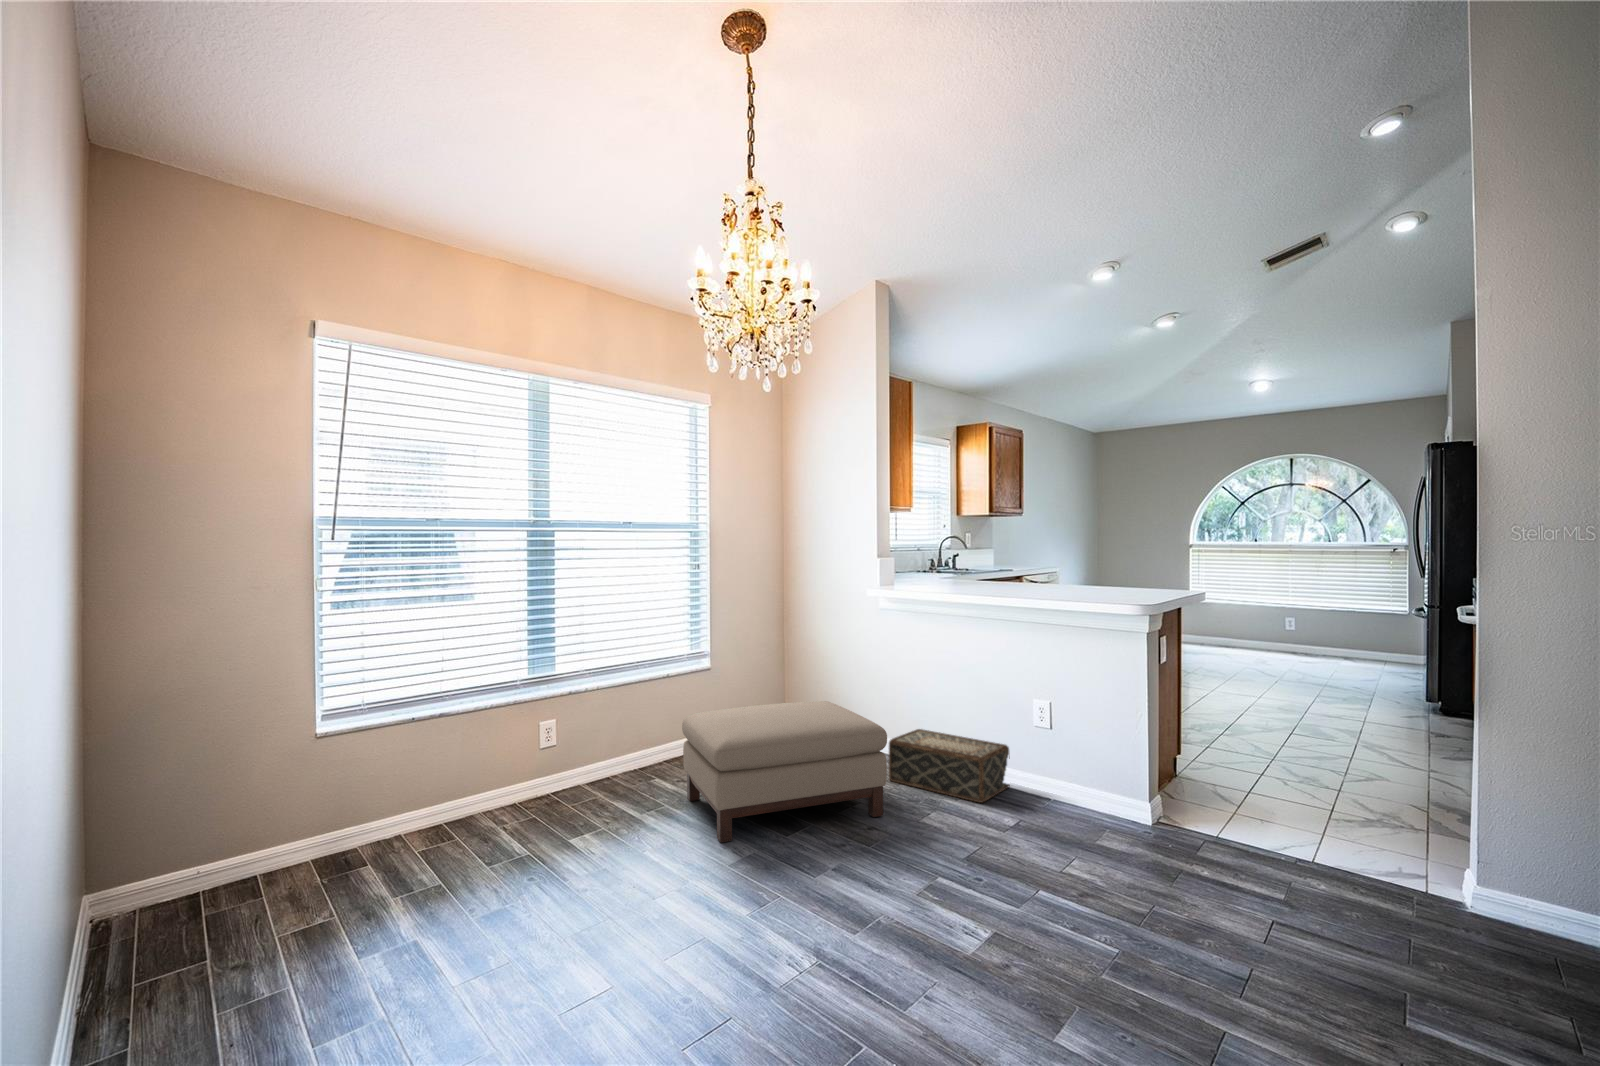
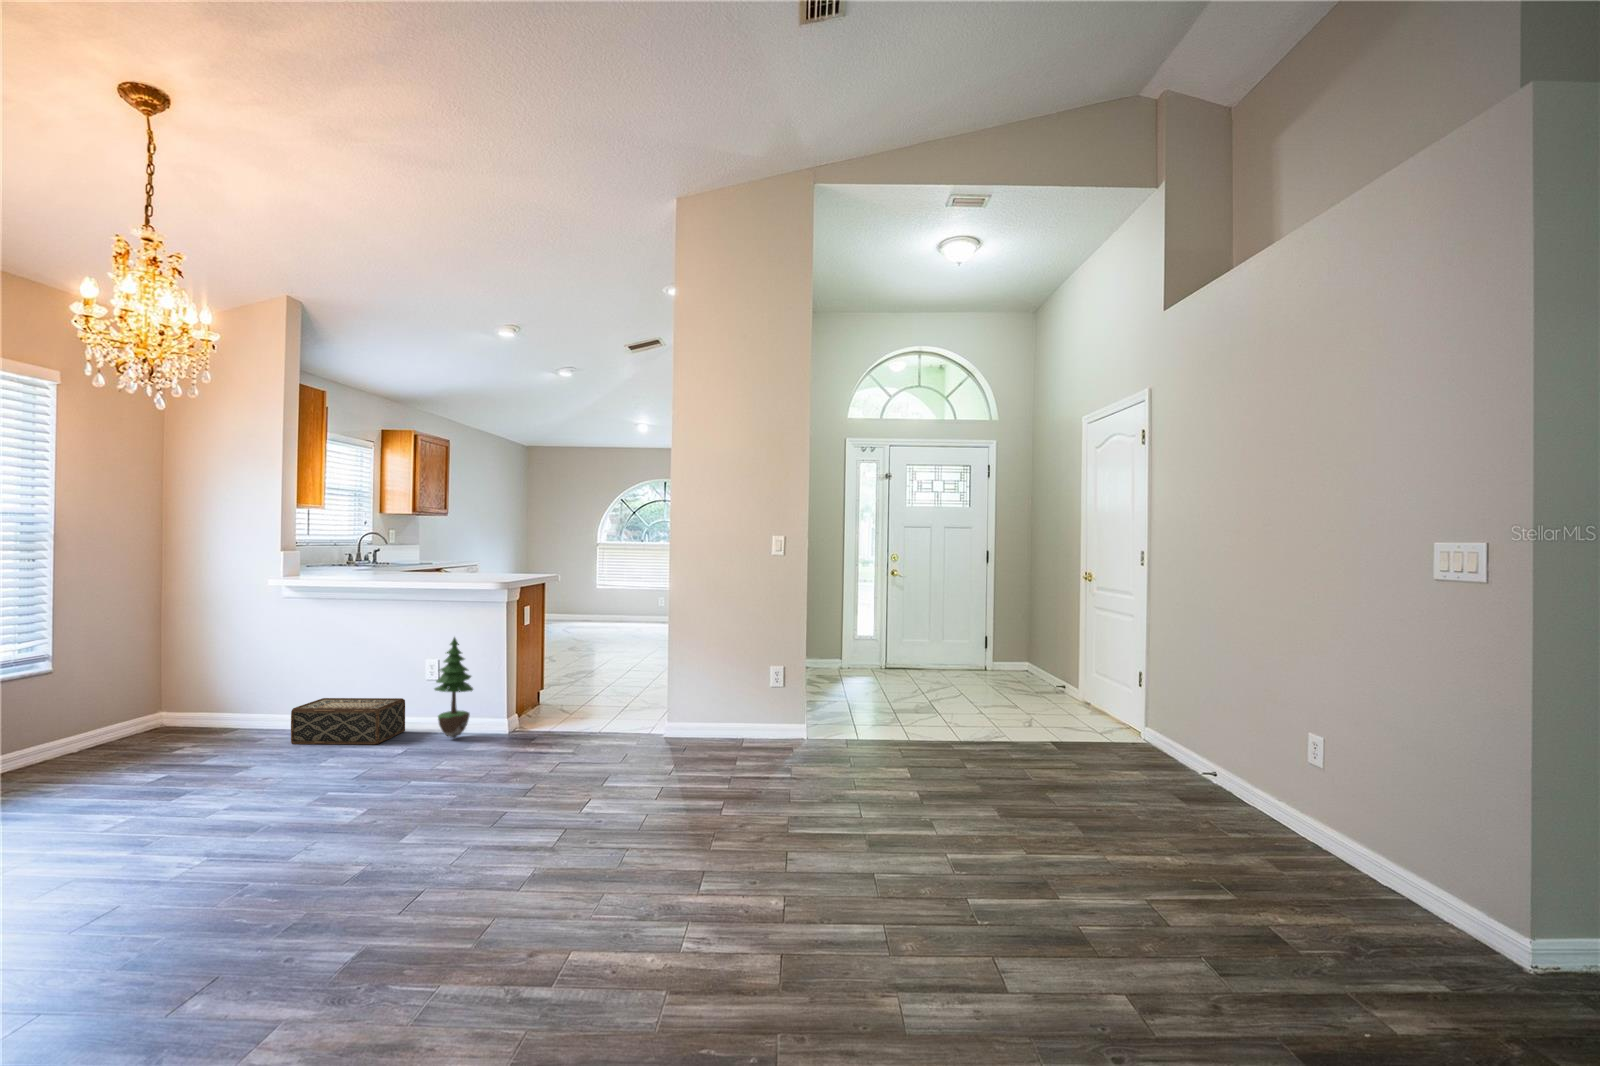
potted tree: none [1048,673,1102,815] -> present [435,637,473,738]
ottoman: present [682,701,887,843] -> none [39,682,287,813]

